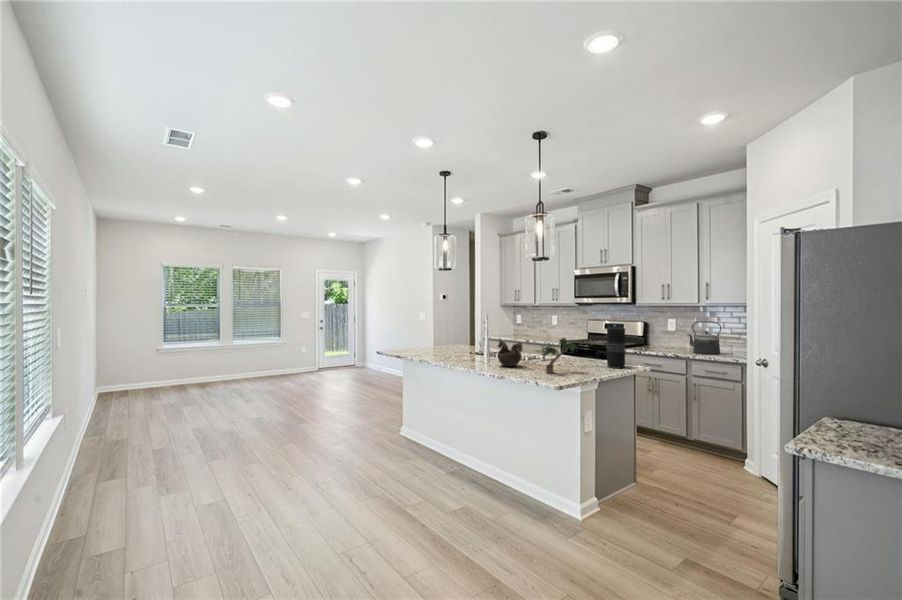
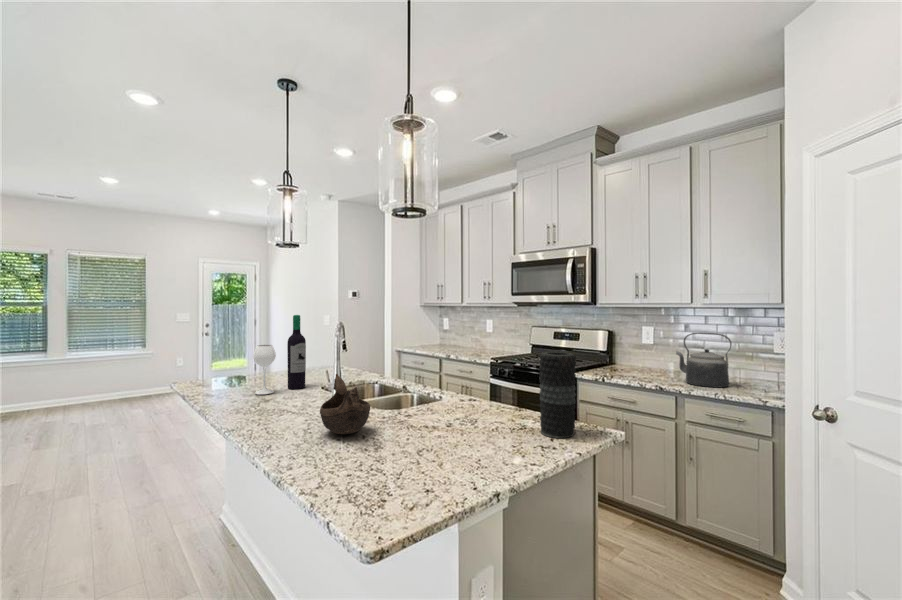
wine bottle: none [434,310,459,355] -> present [253,315,306,394]
potted plant: present [542,338,577,373] -> none [376,376,480,464]

